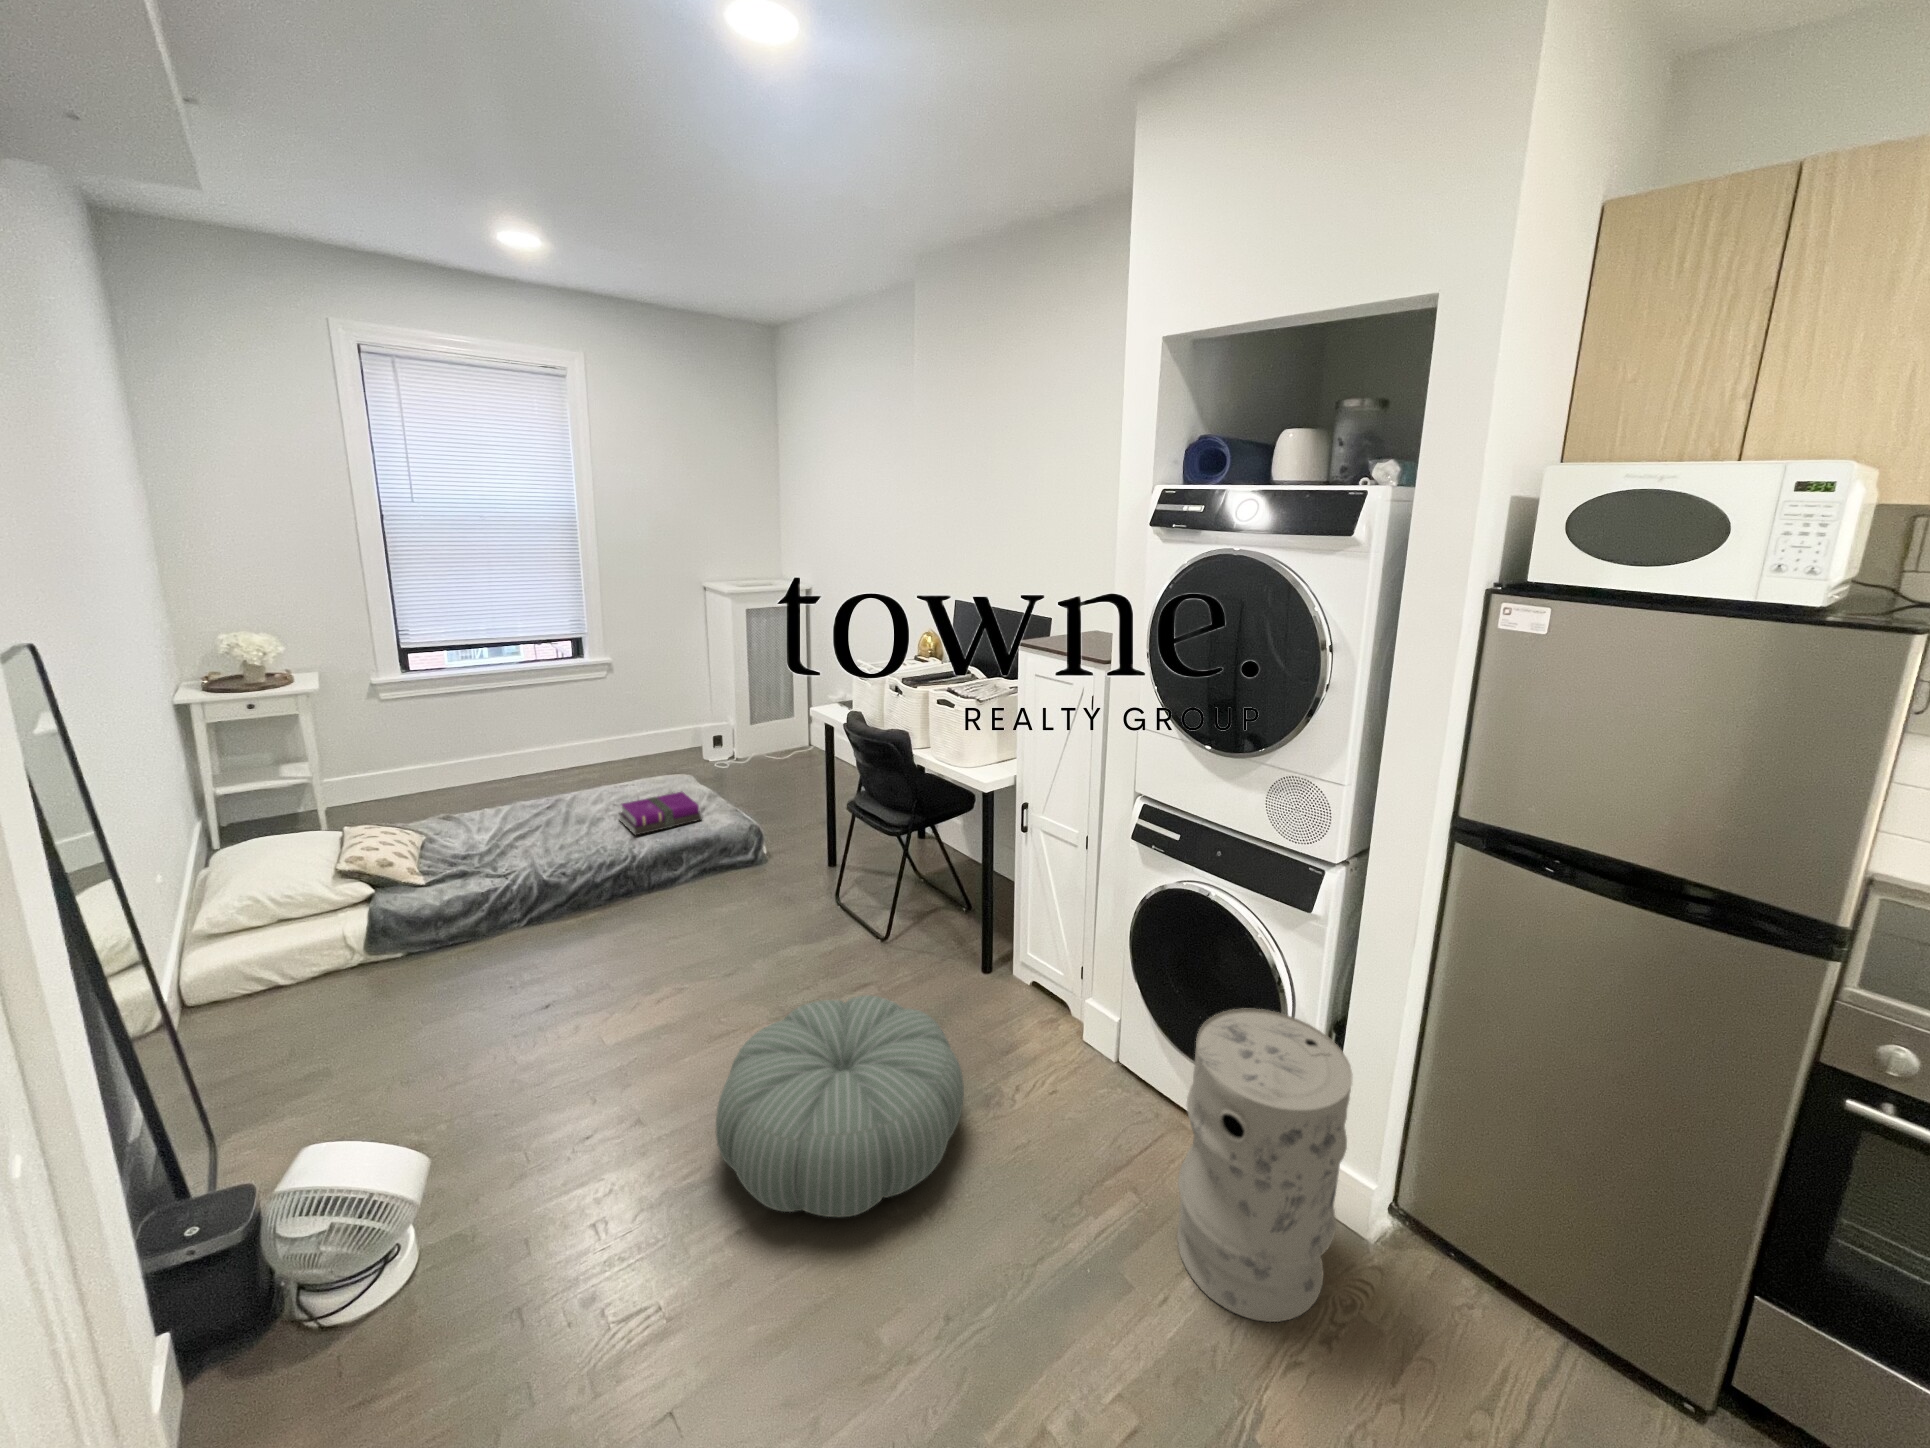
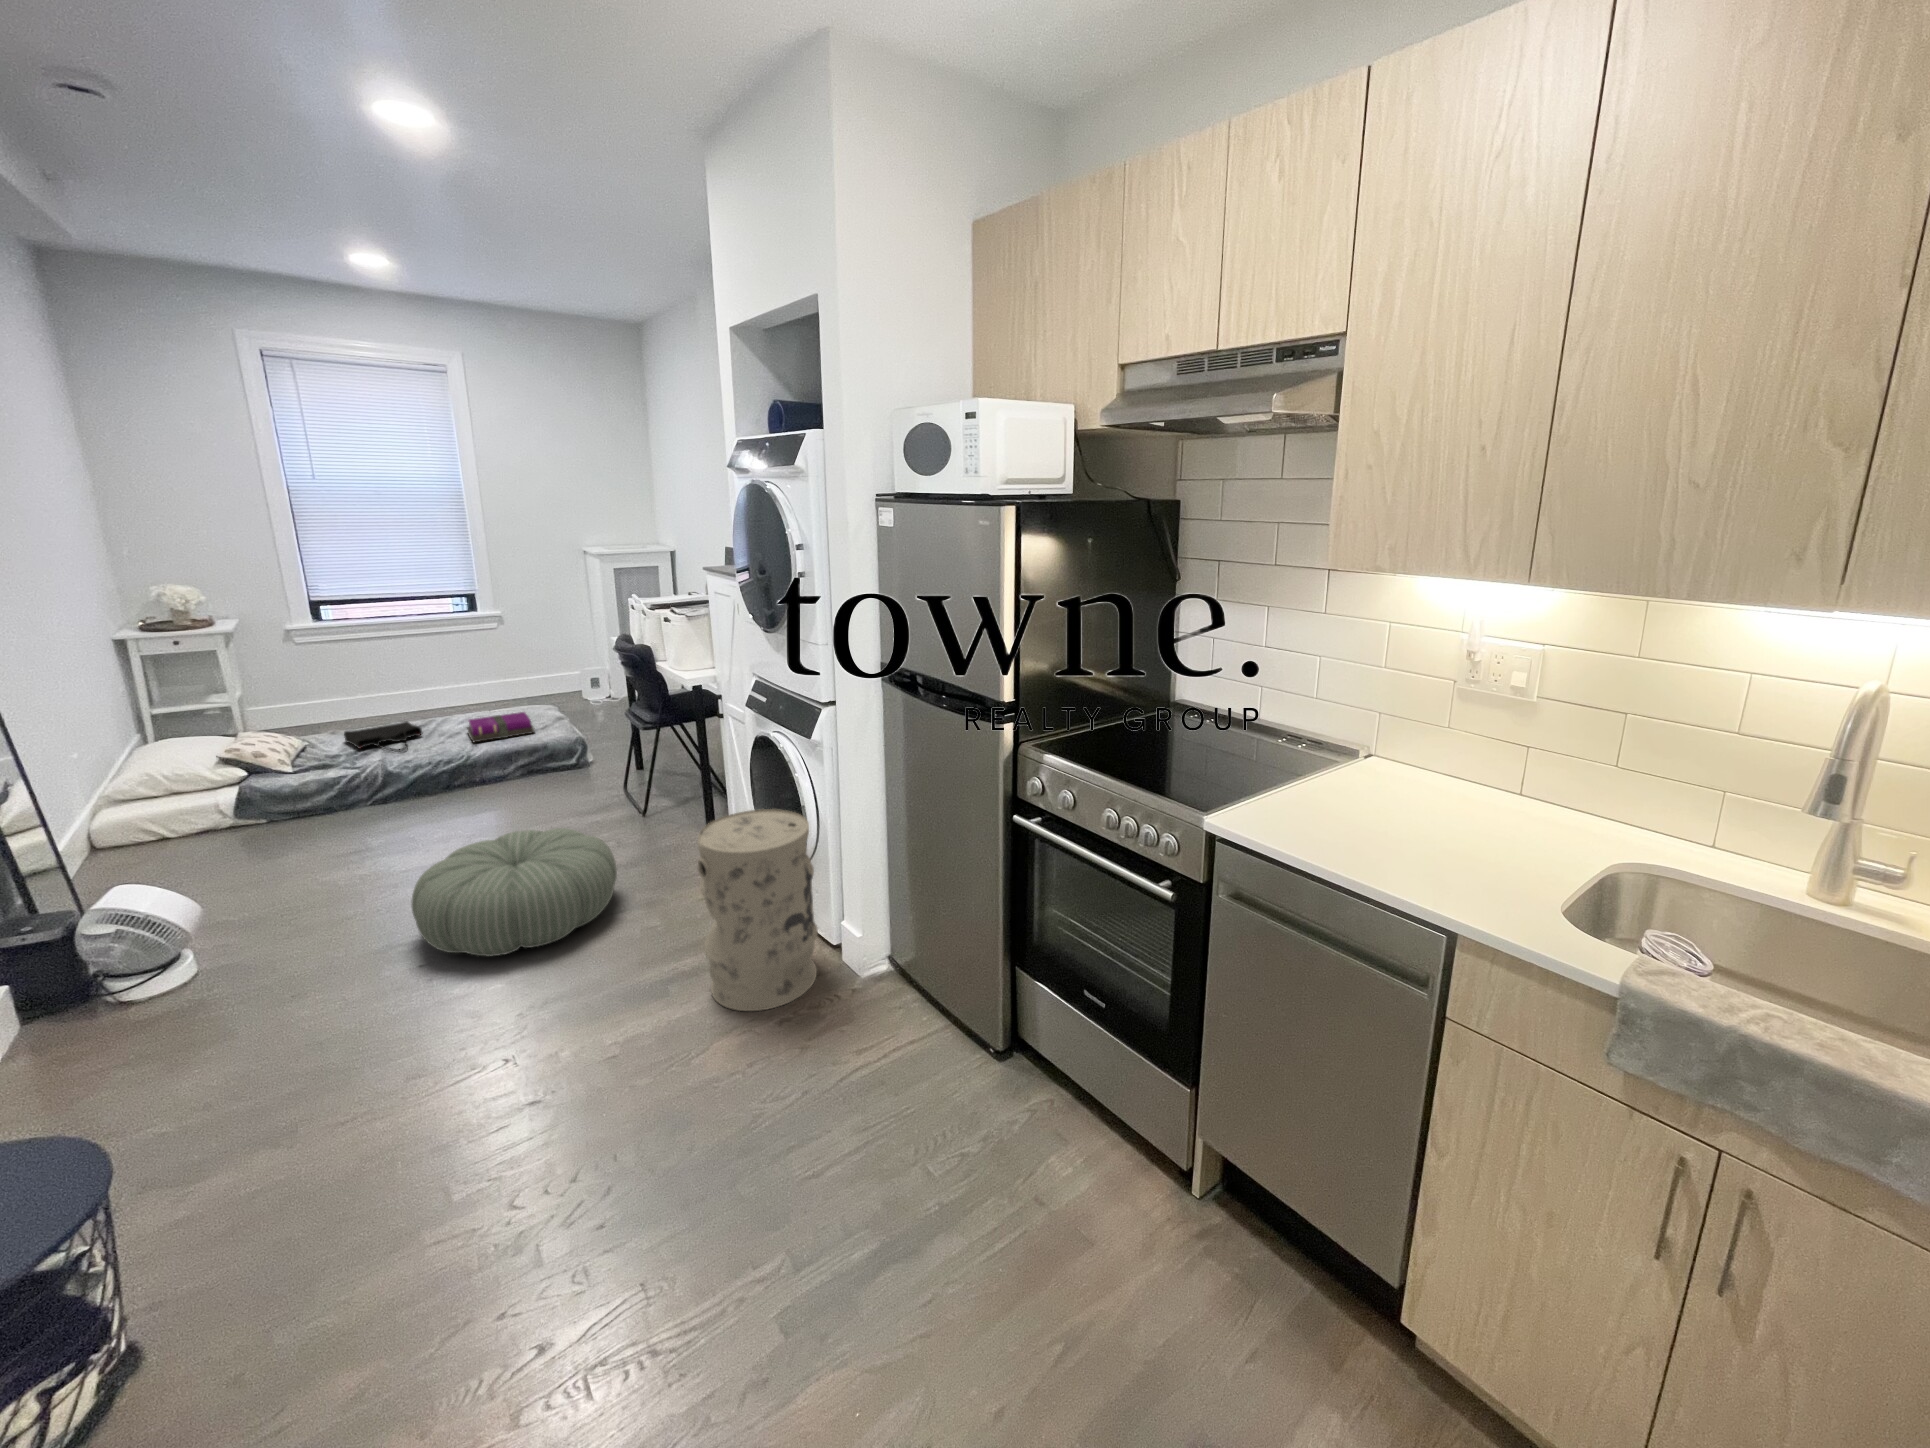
tote bag: none [472,804,567,850] -> present [344,721,422,752]

